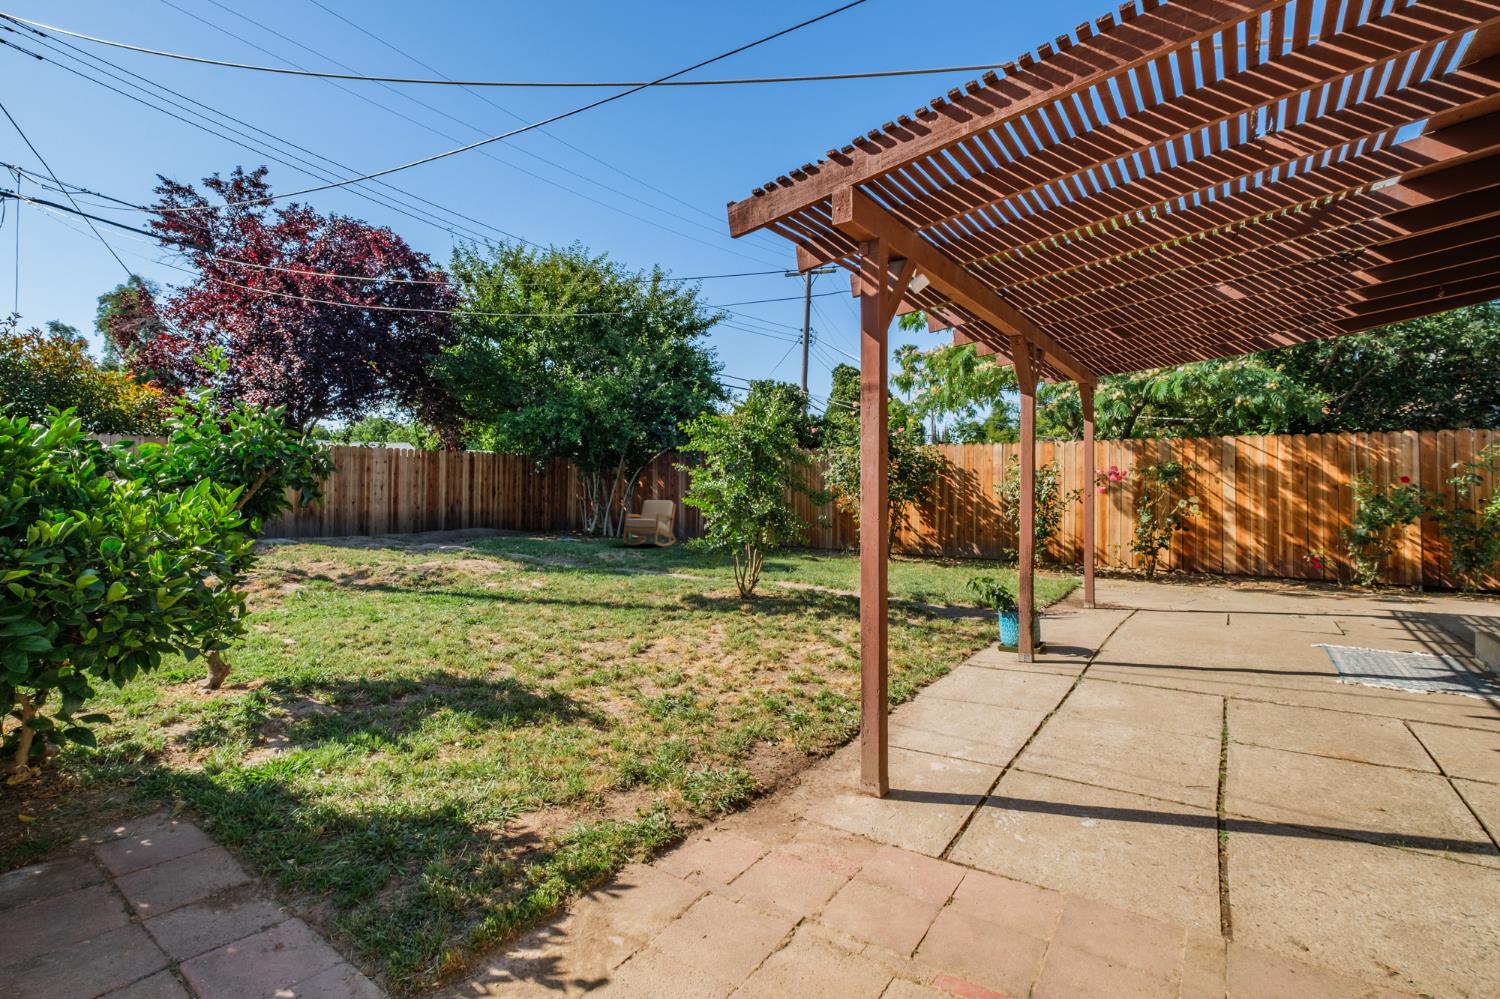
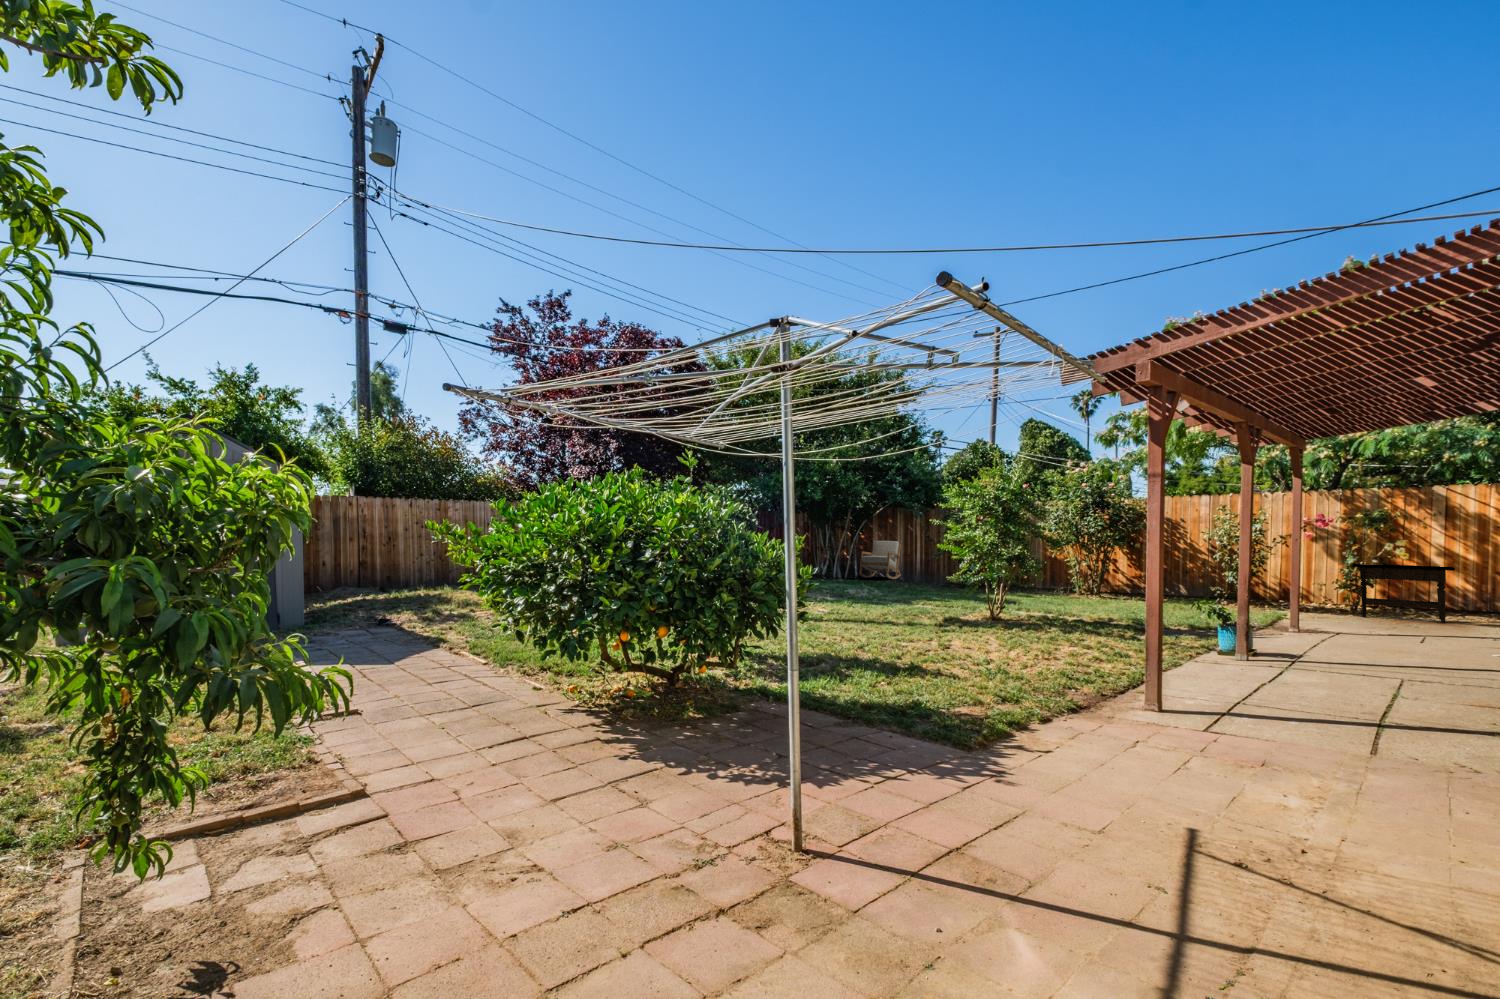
side table: none [1146,521,1245,585] -> present [1352,564,1455,623]

